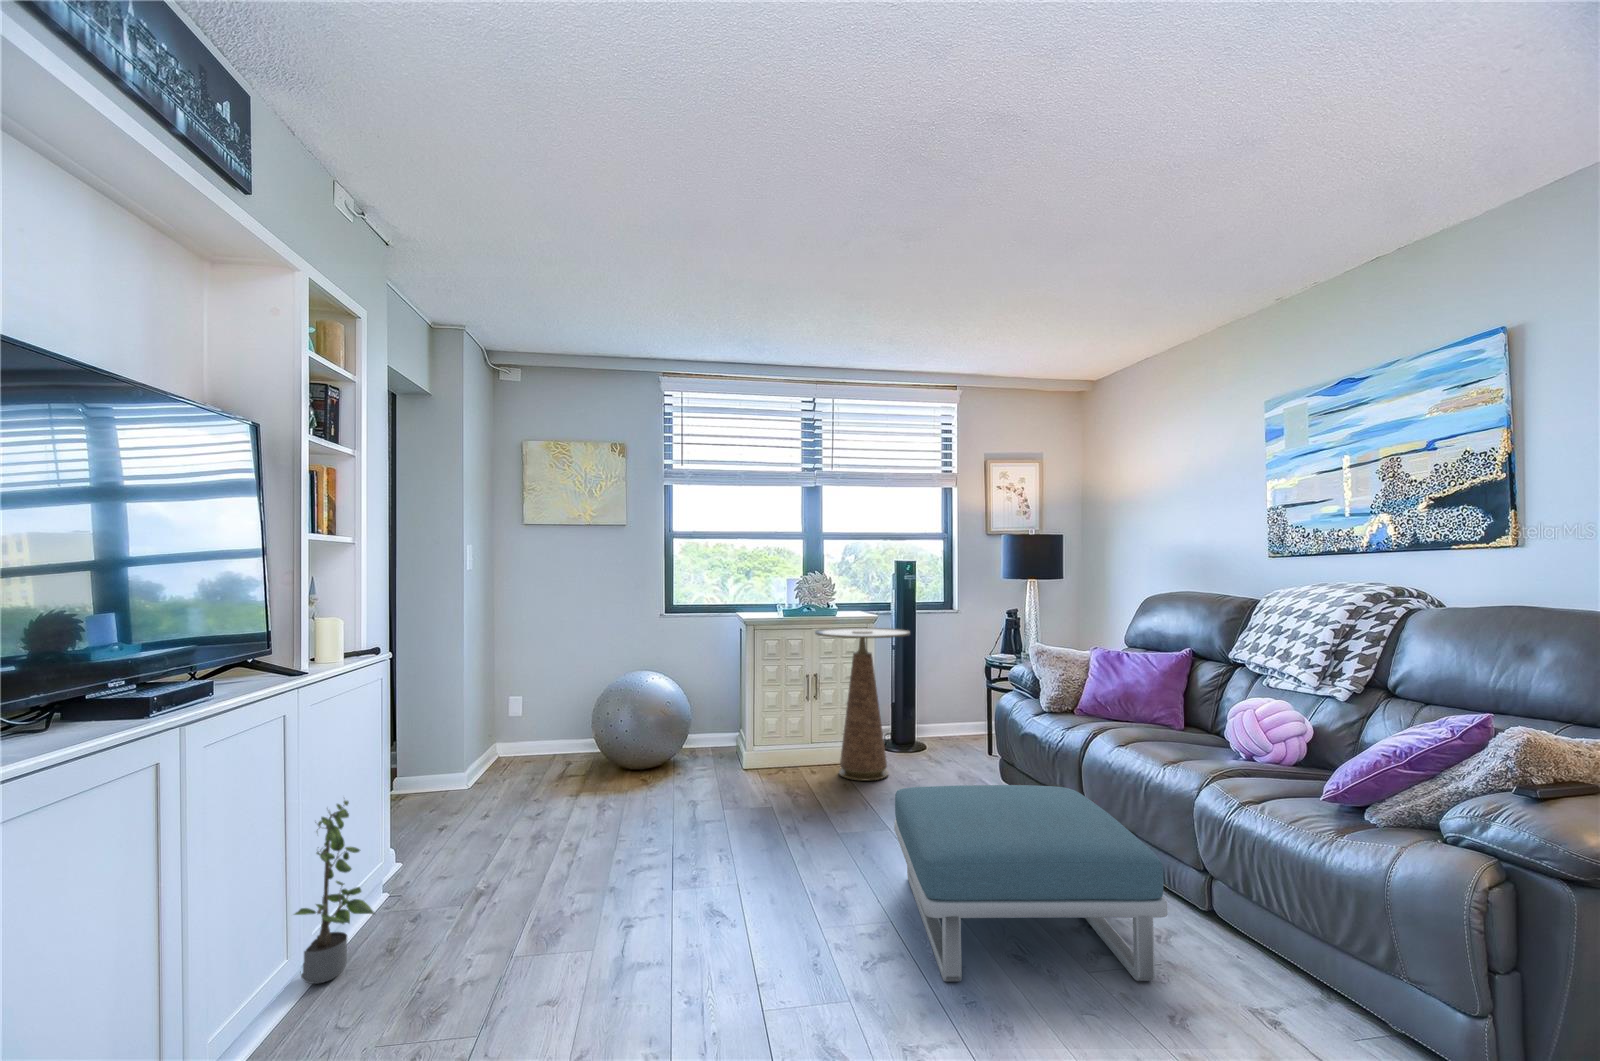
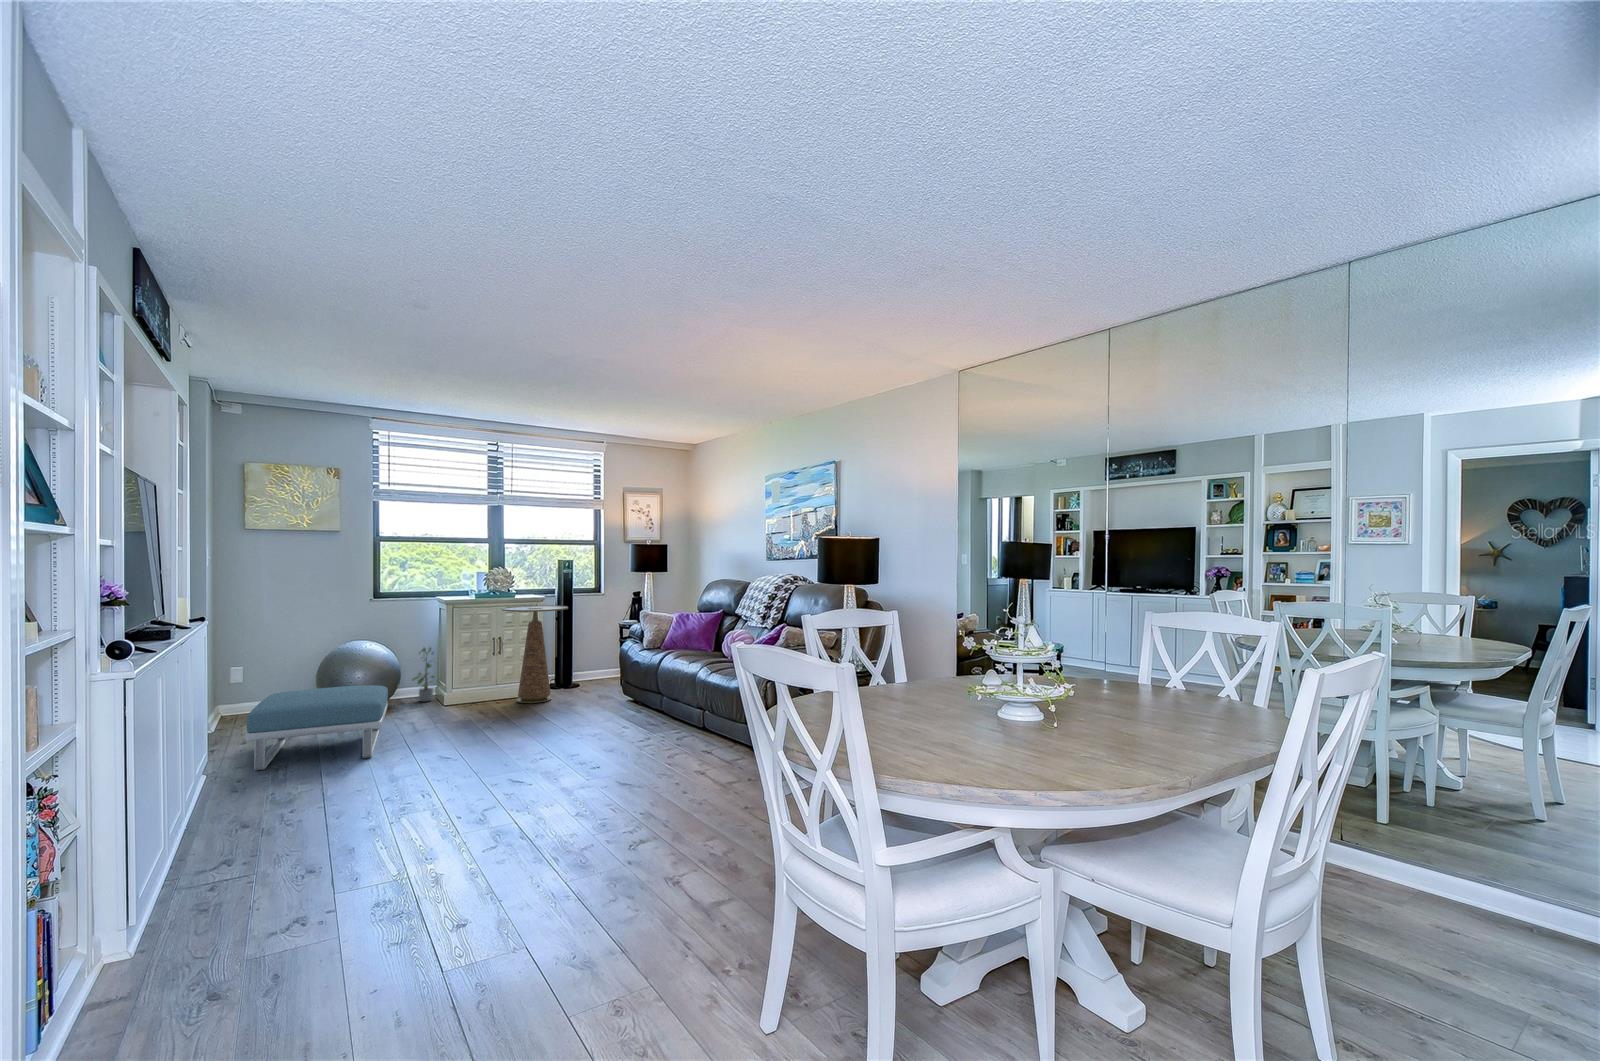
footstool: present [894,785,1168,982] -> present [245,685,388,771]
potted plant: present [295,801,375,984] -> present [413,648,434,702]

